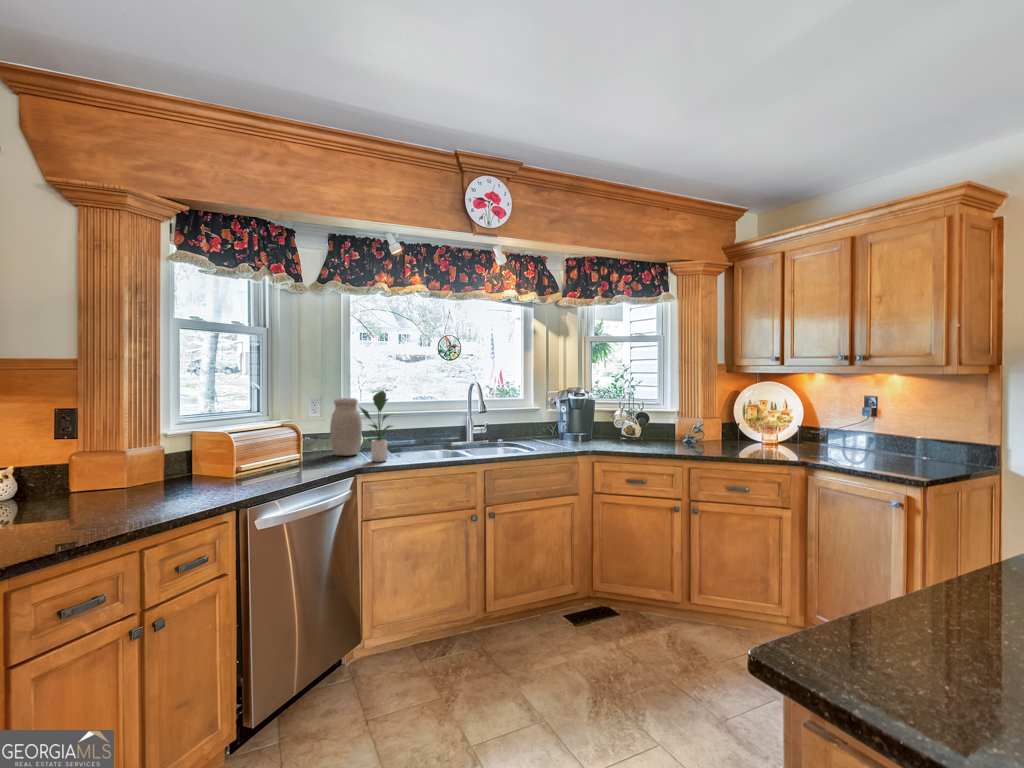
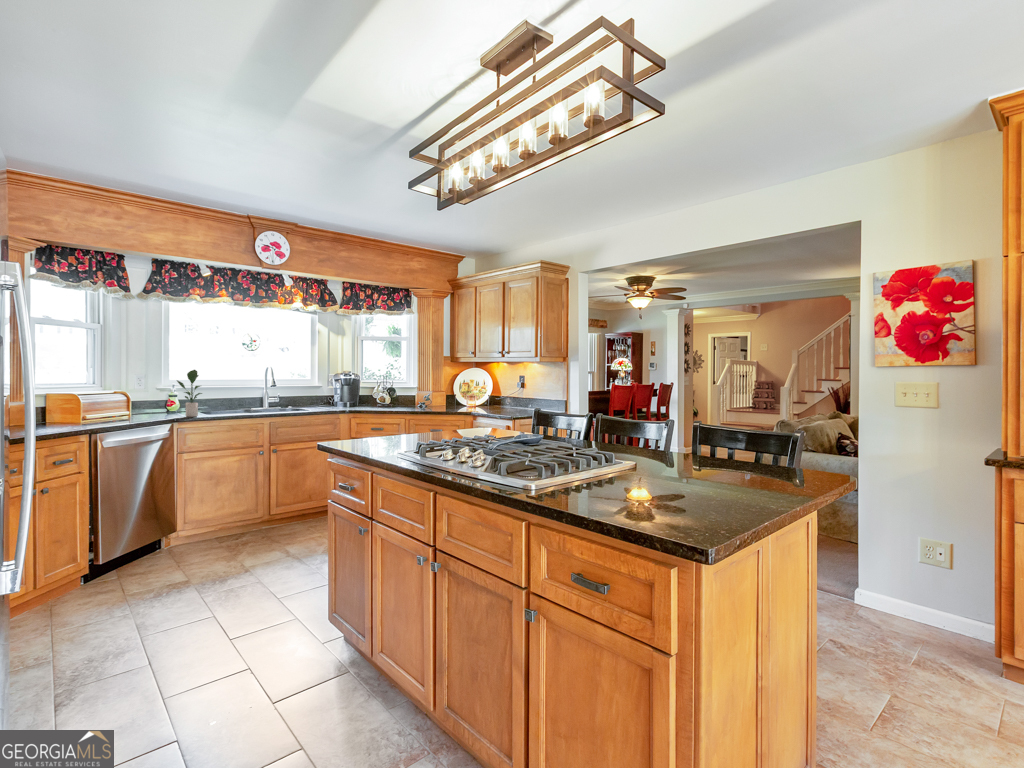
jar: present [330,398,362,456] -> none [154,374,179,414]

